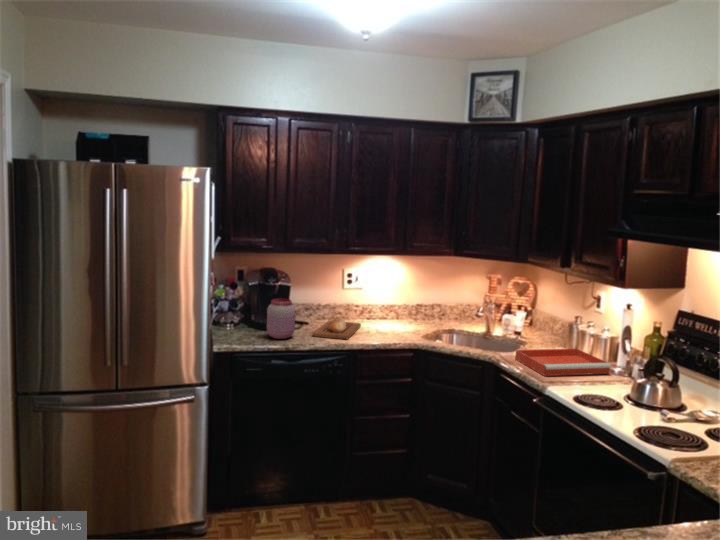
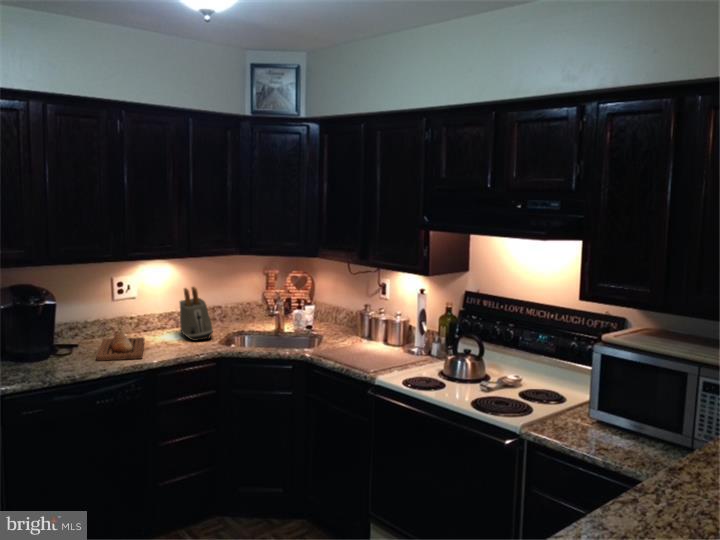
toaster: none [394,283,422,332] -> present [180,287,213,341]
jar: present [267,298,295,339] -> none [37,320,75,371]
tray: present [515,349,611,376] -> none [325,335,413,366]

